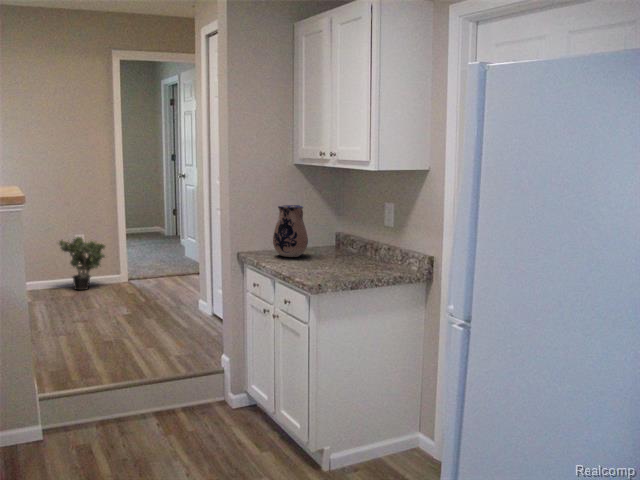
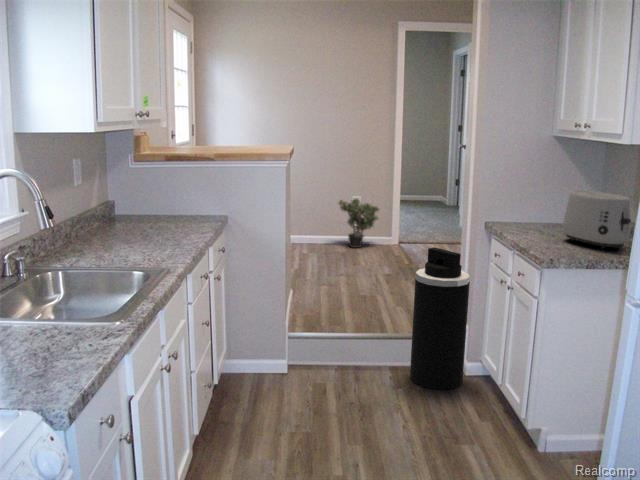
ceramic pitcher: present [273,205,308,257] -> none [519,178,557,232]
toaster: none [318,215,380,269] -> present [563,190,631,249]
trash can: none [174,283,231,430] -> present [410,247,470,390]

